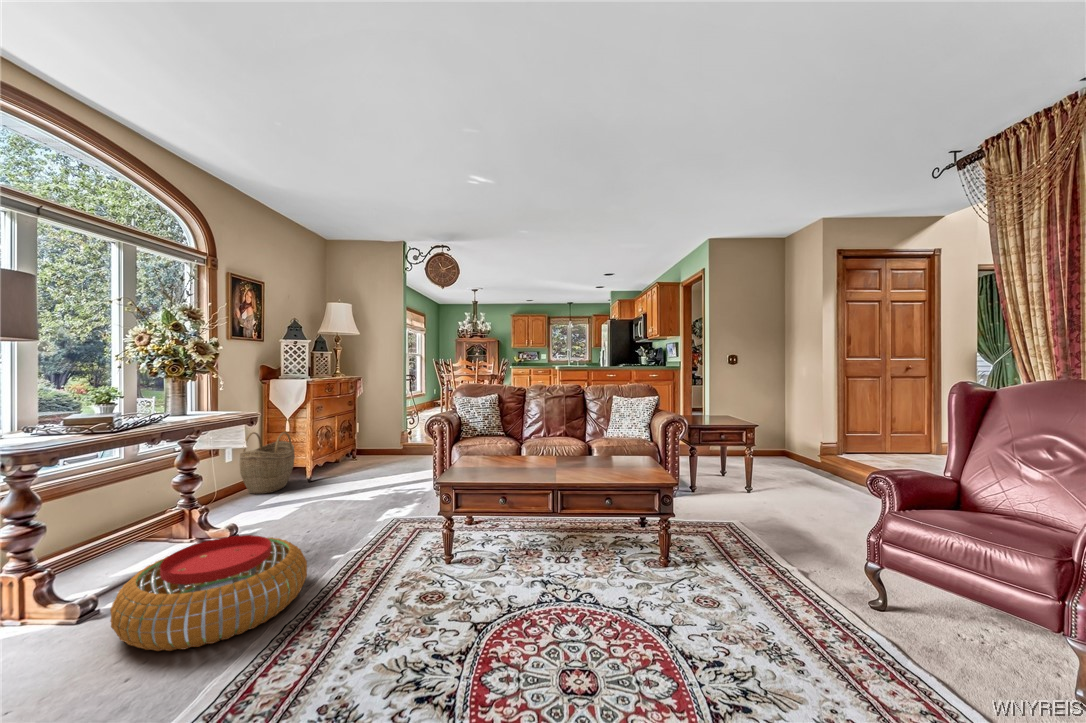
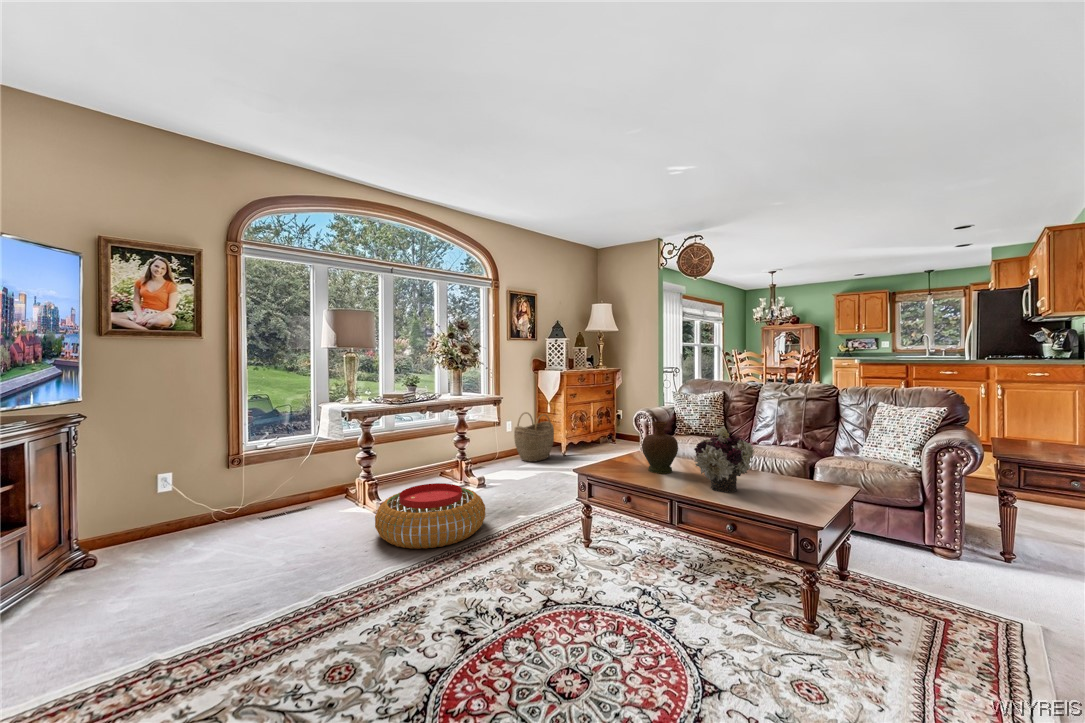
flower arrangement: none [557,419,608,474] -> present [694,426,754,492]
decorative vase: none [495,421,528,470] -> present [642,421,678,474]

